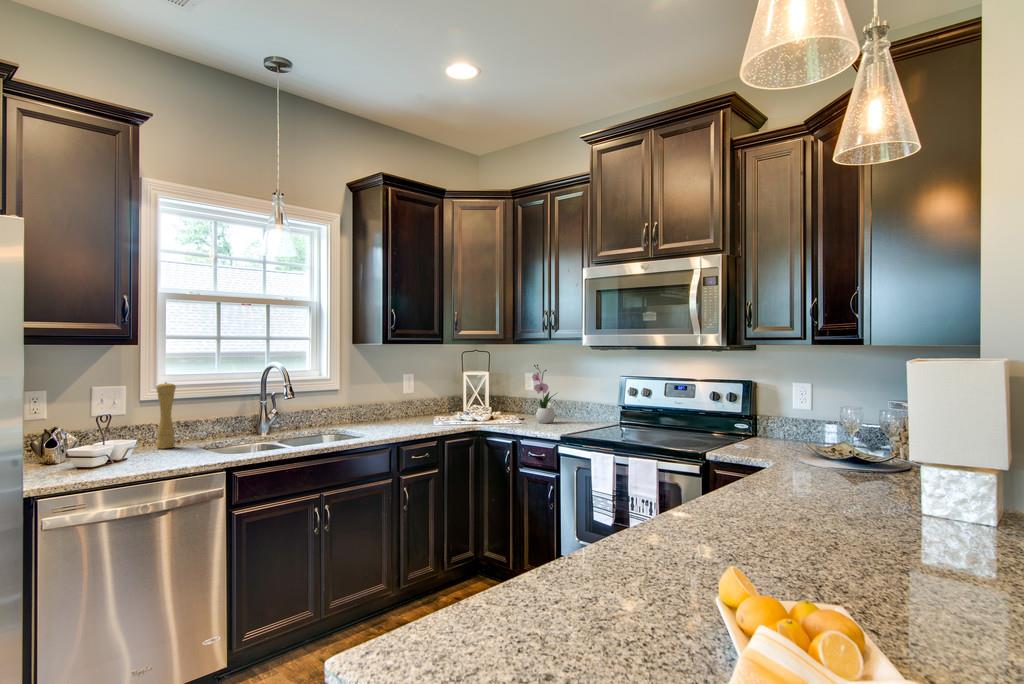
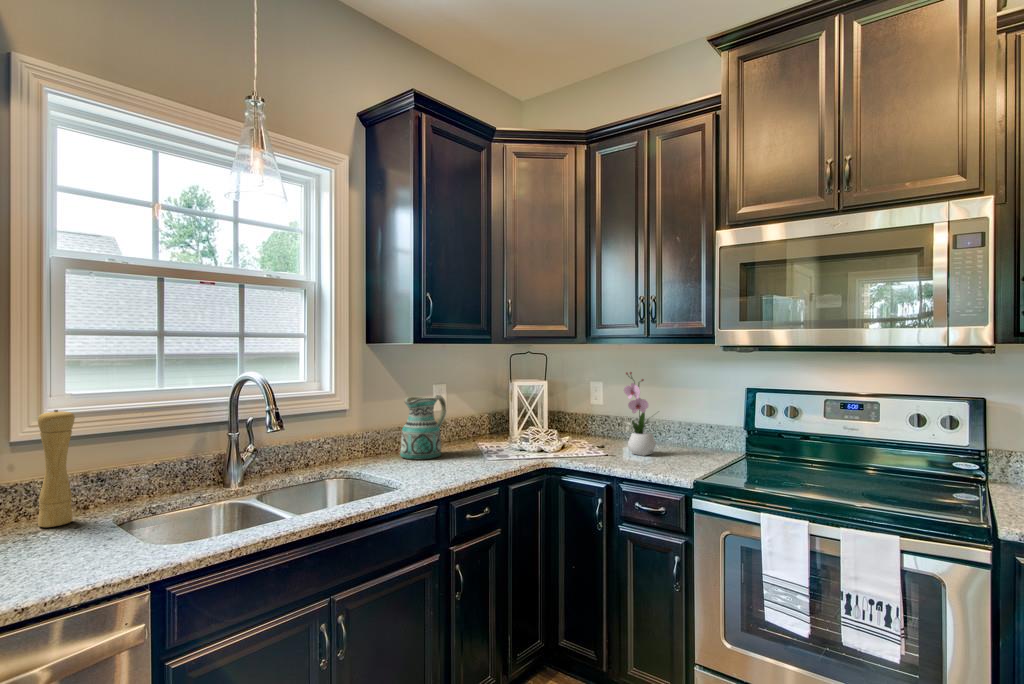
ceramic pitcher: none [376,381,410,424] -> present [400,395,446,460]

